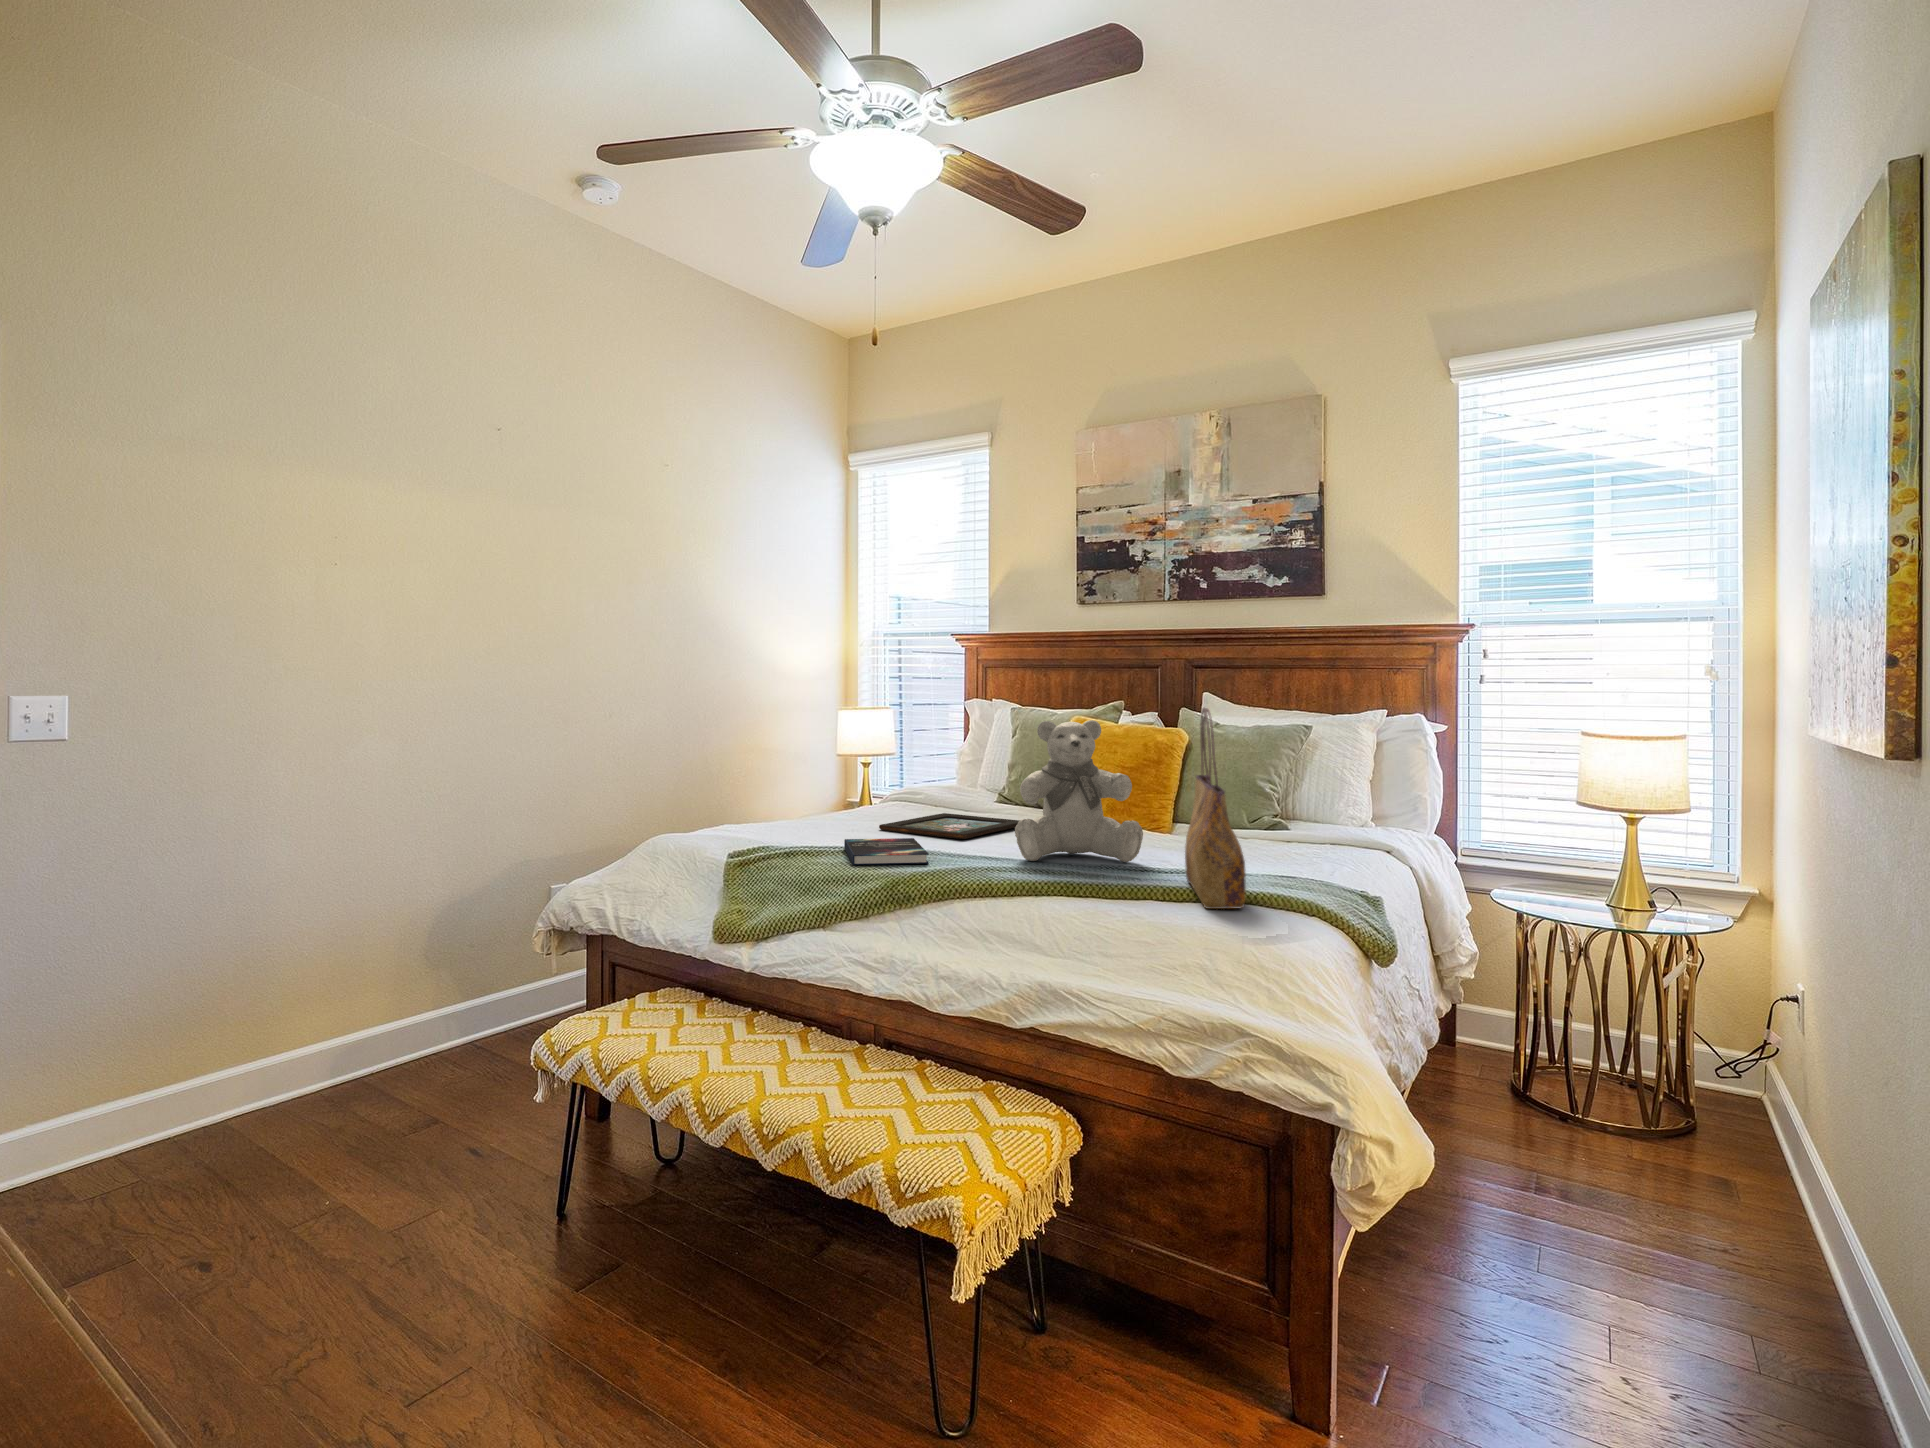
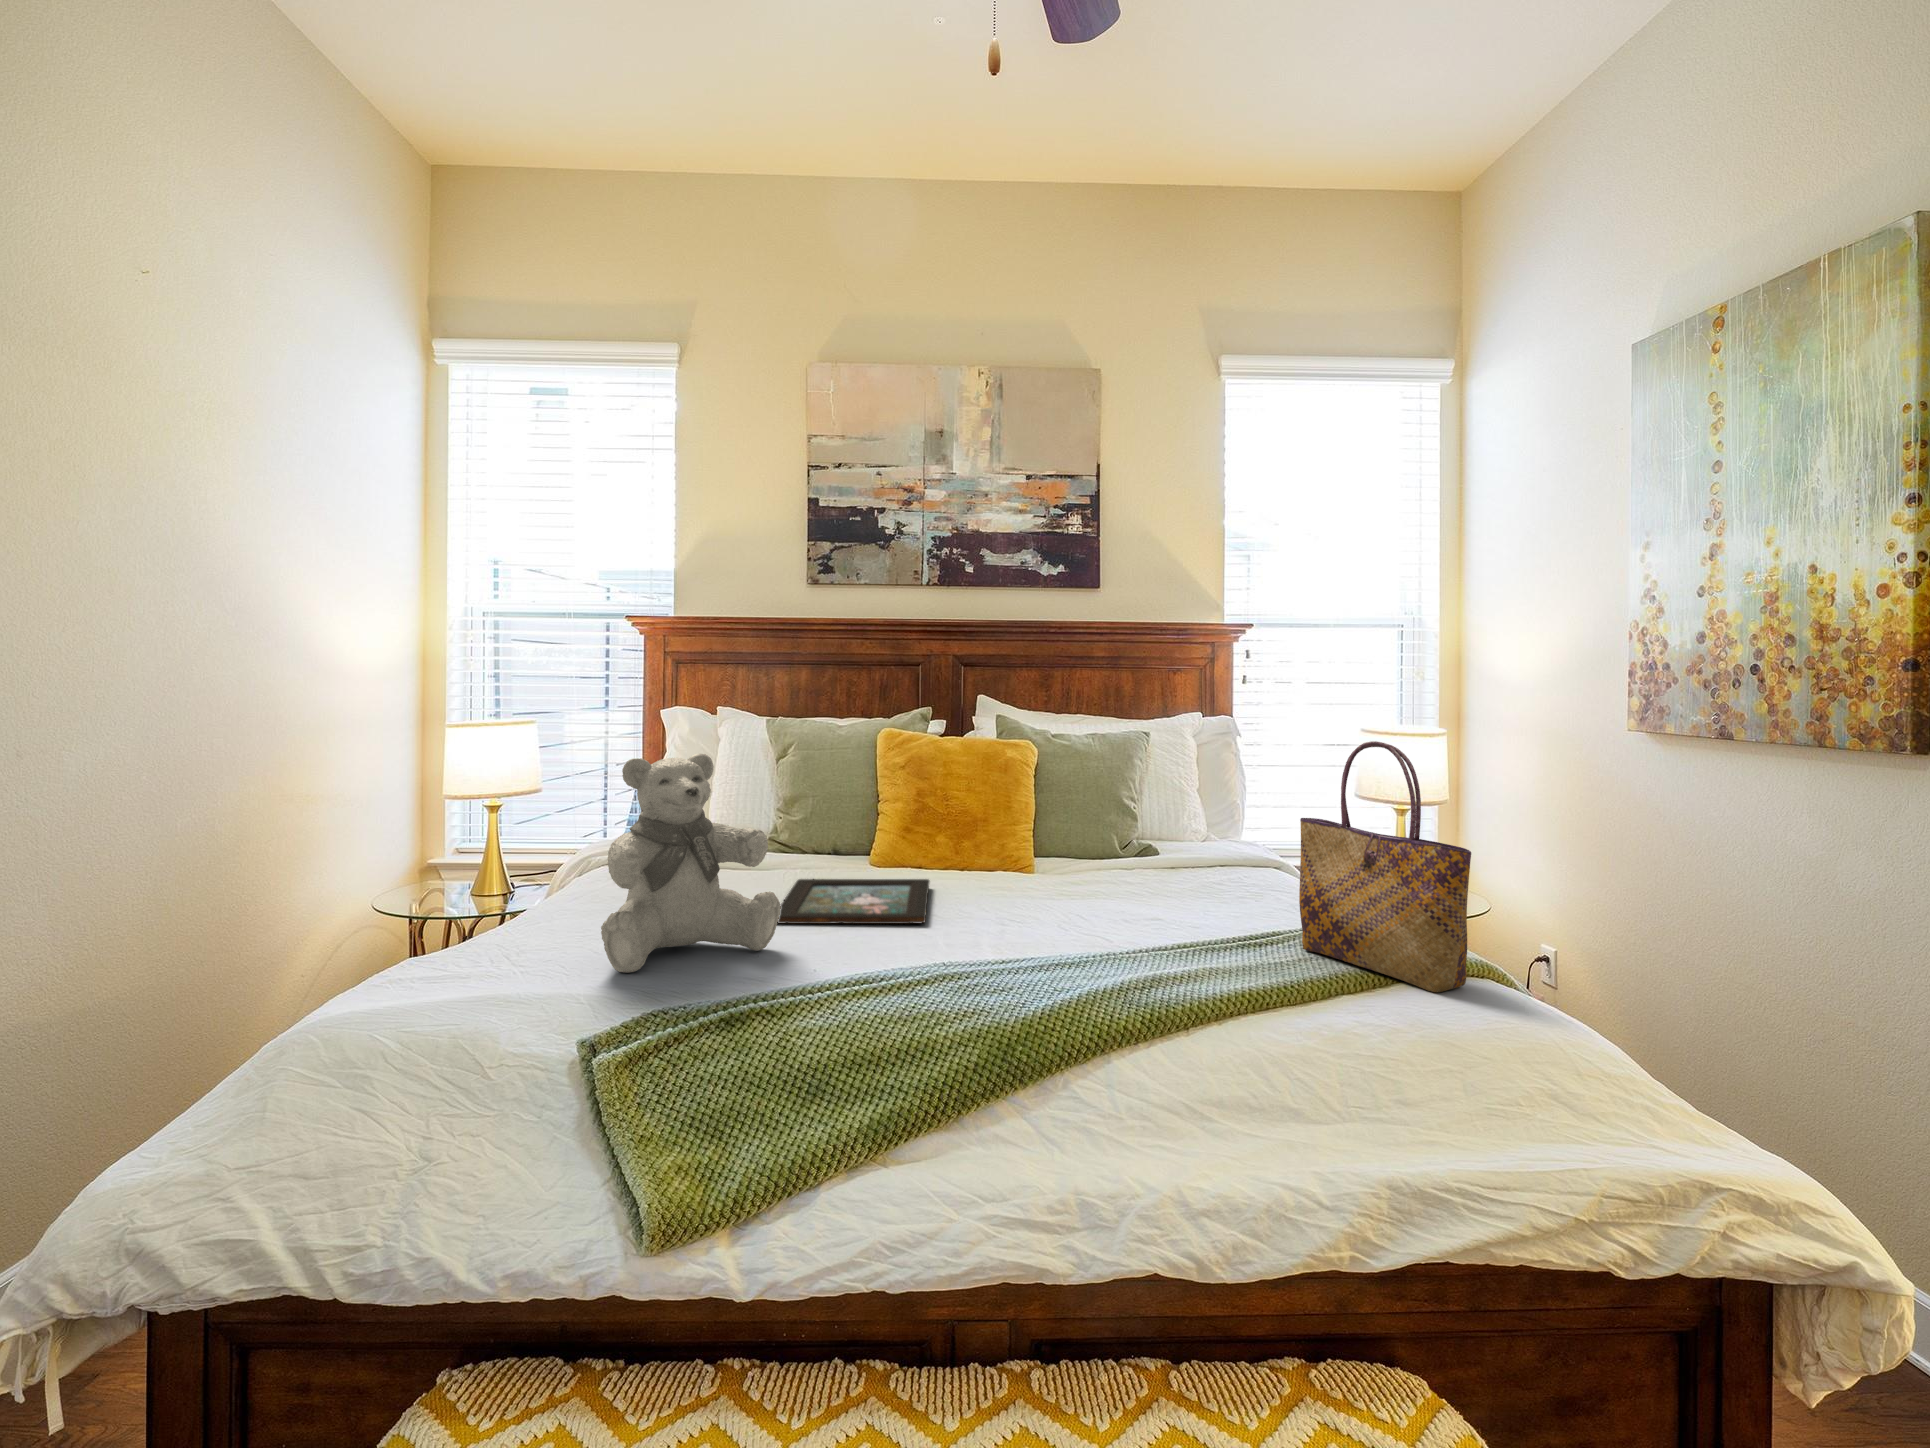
teddy bear: present [1015,720,1143,862] -> present [601,754,781,973]
hardback book: present [844,838,929,865] -> none [825,939,1005,1009]

